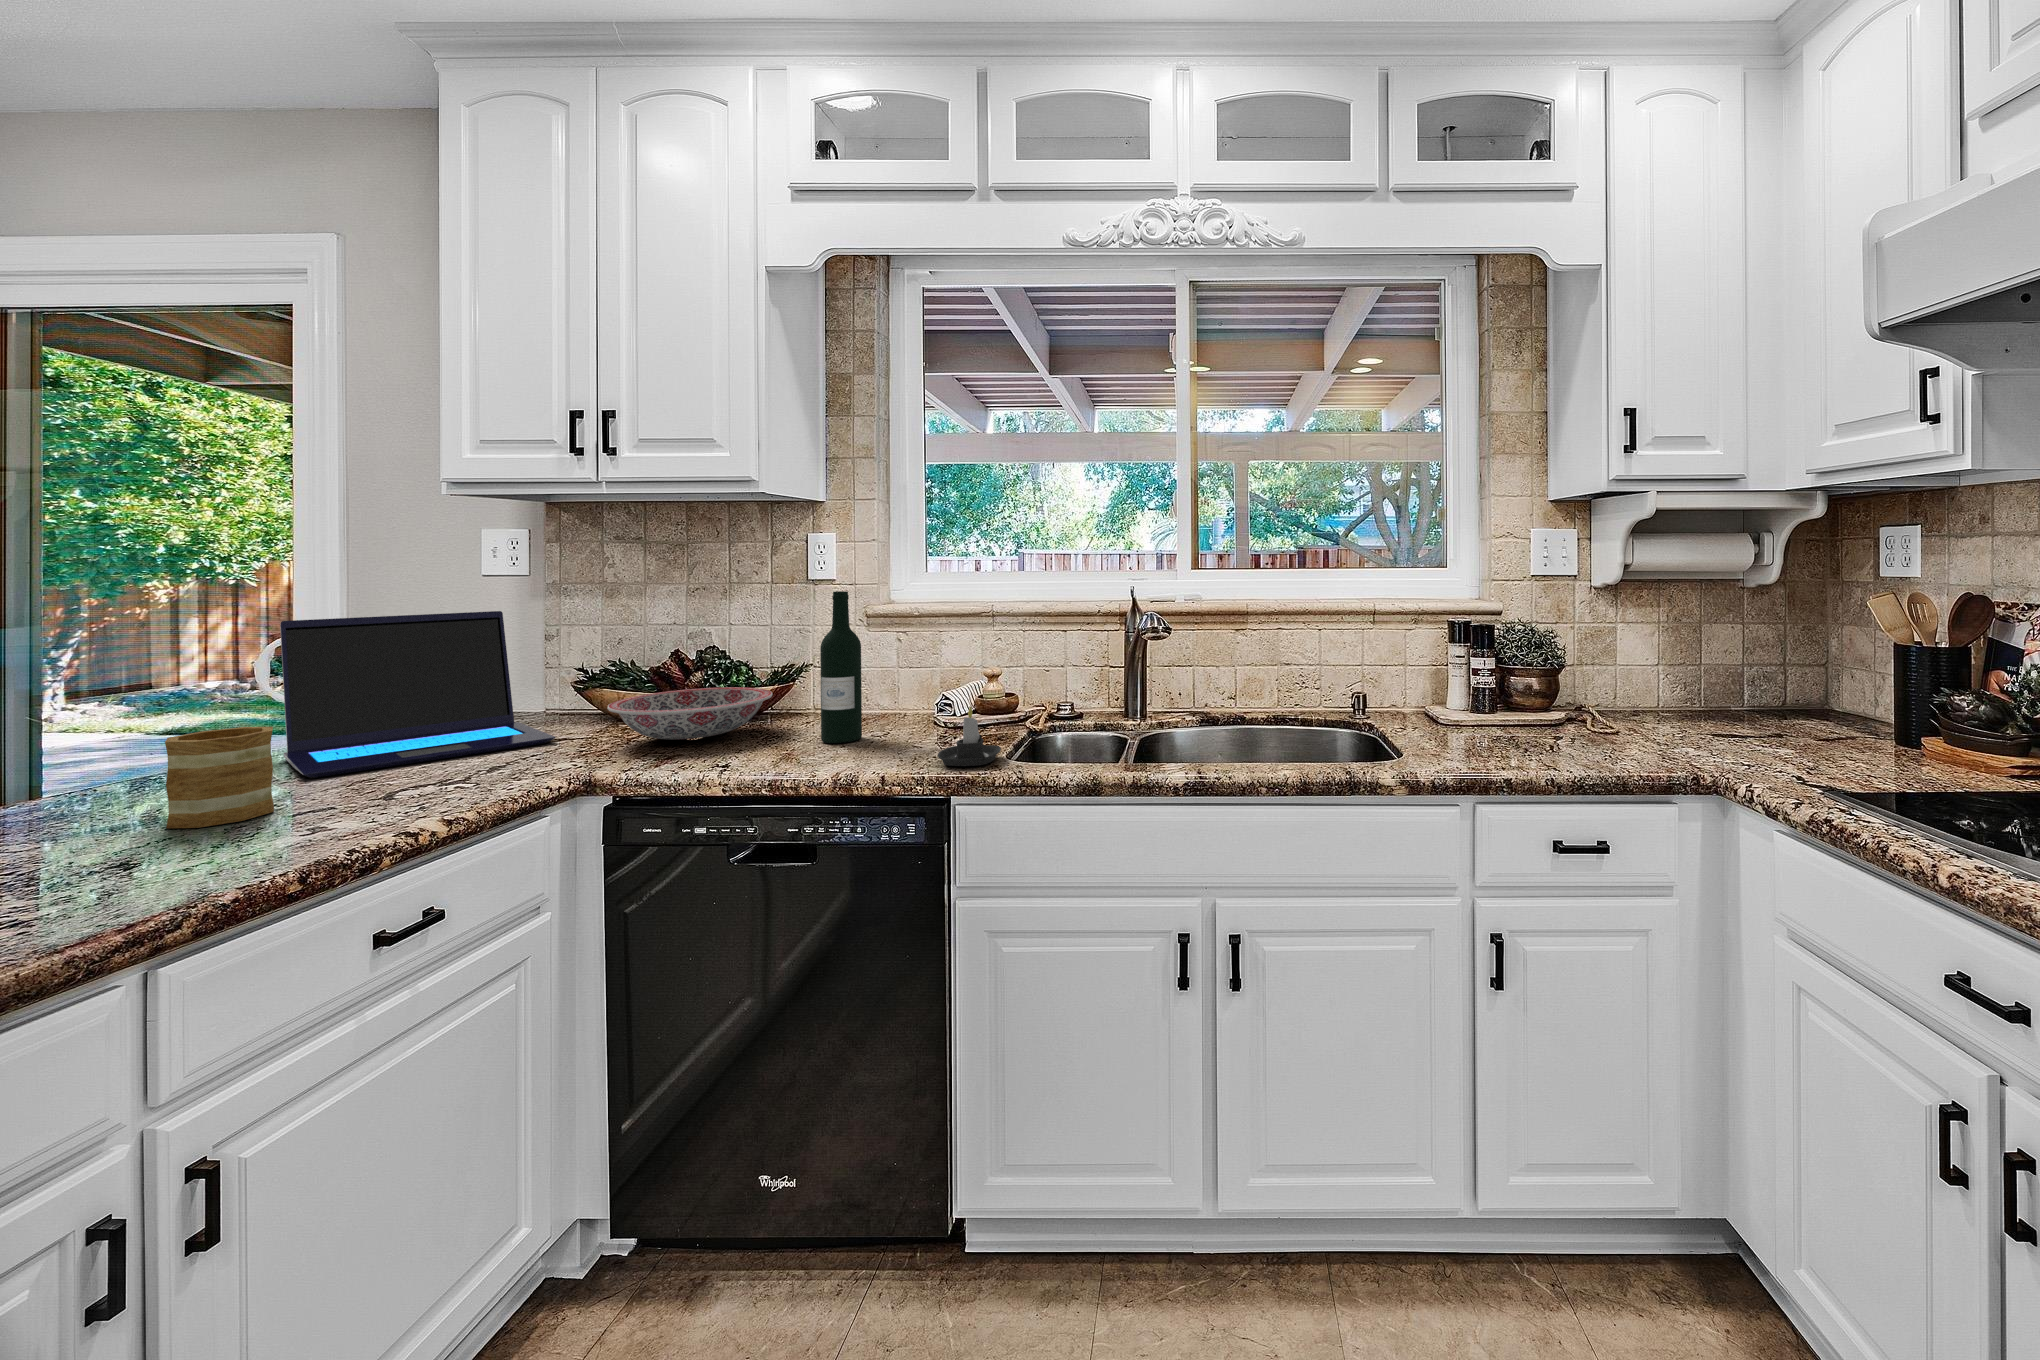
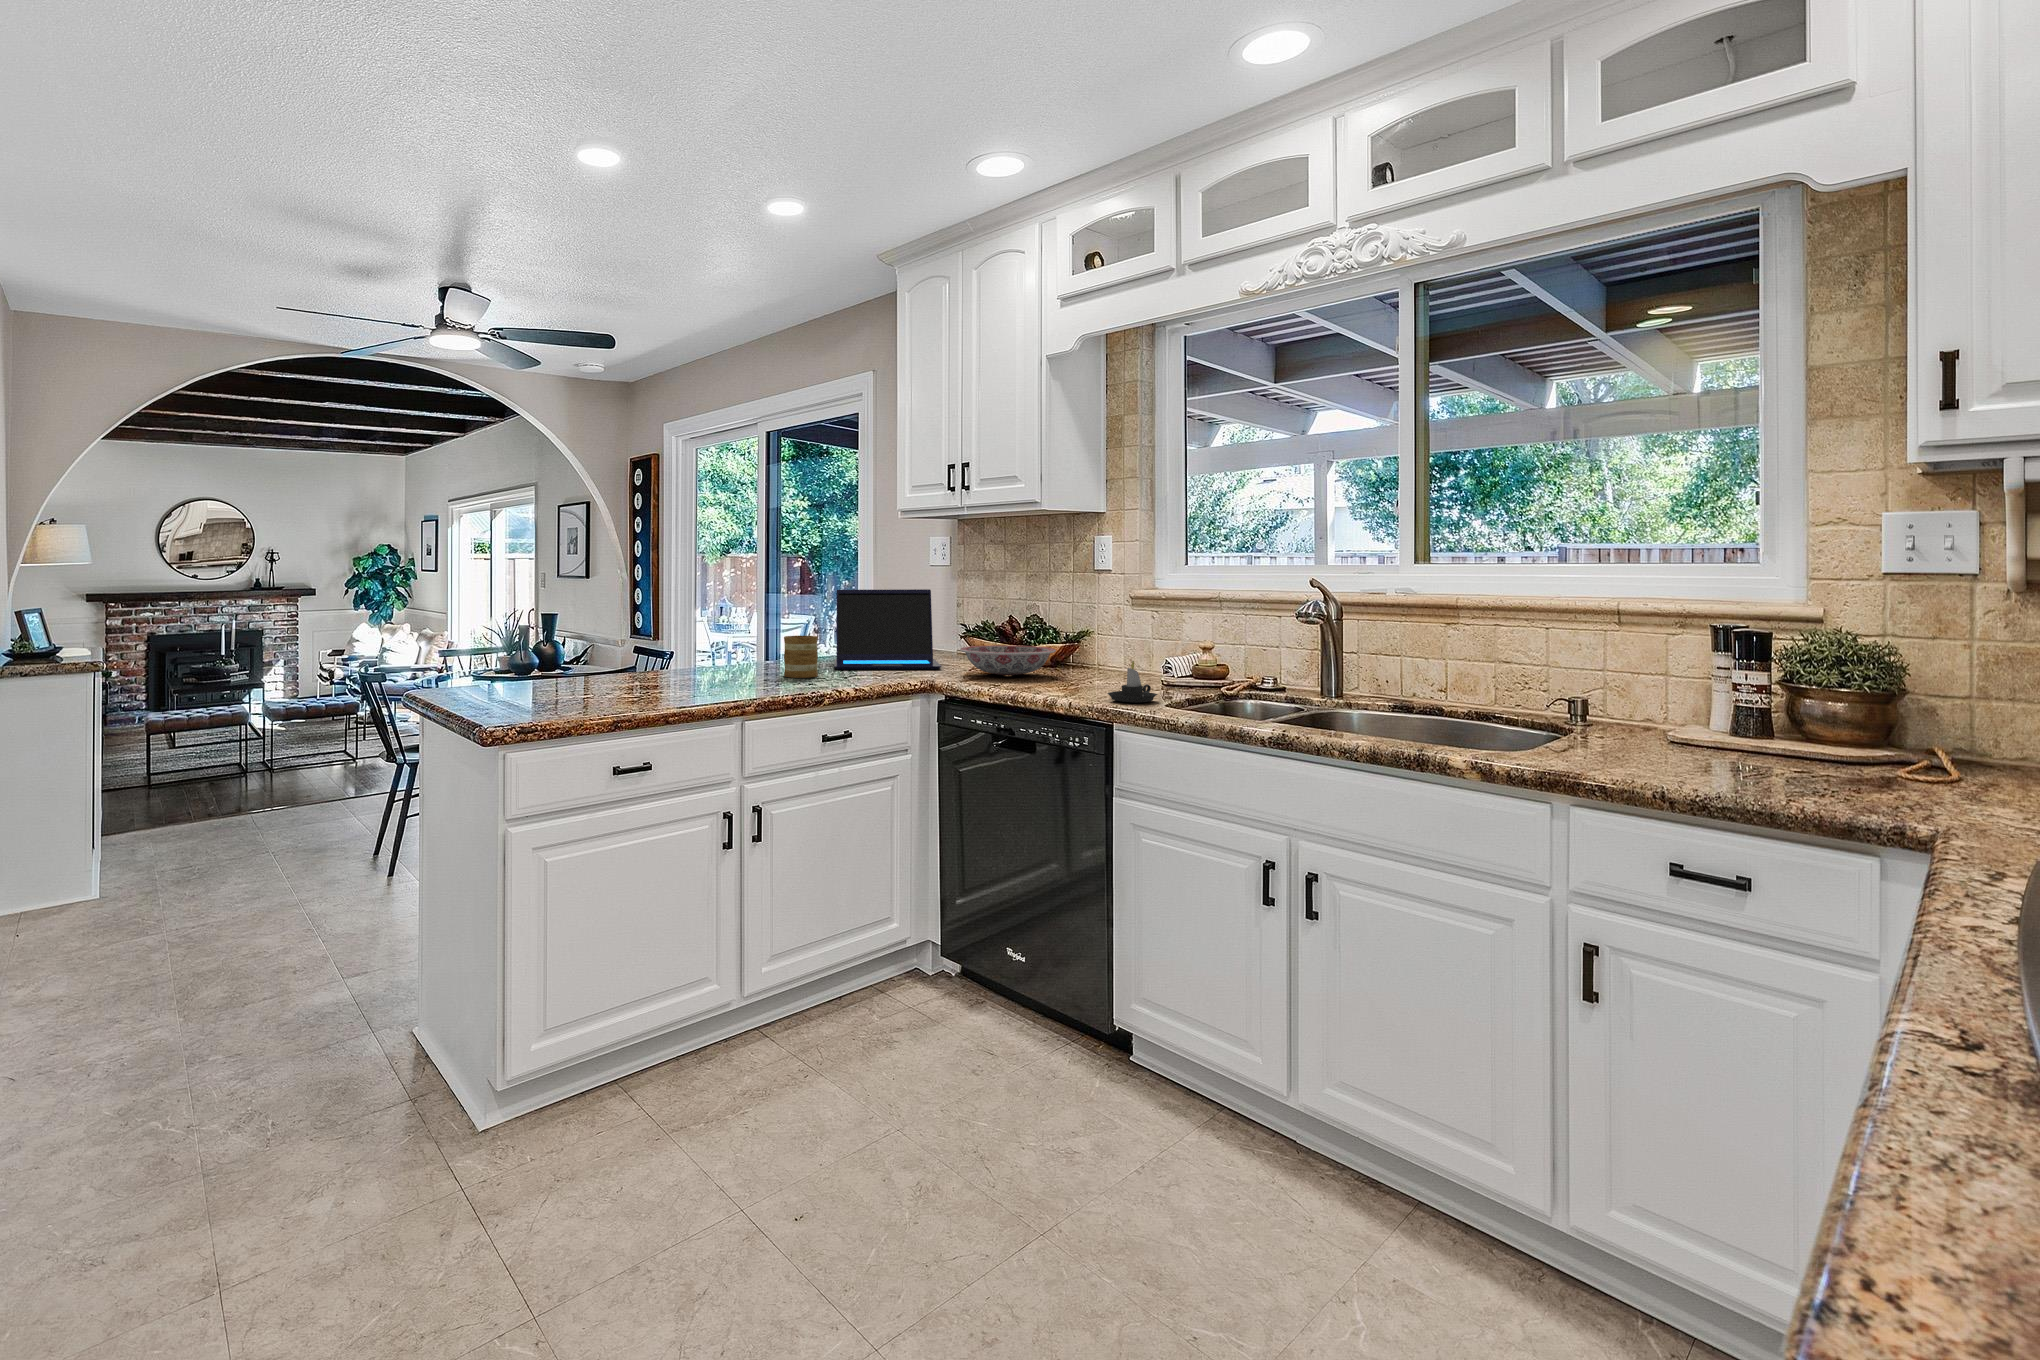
wine bottle: present [820,591,862,743] -> none [1069,578,1096,686]

